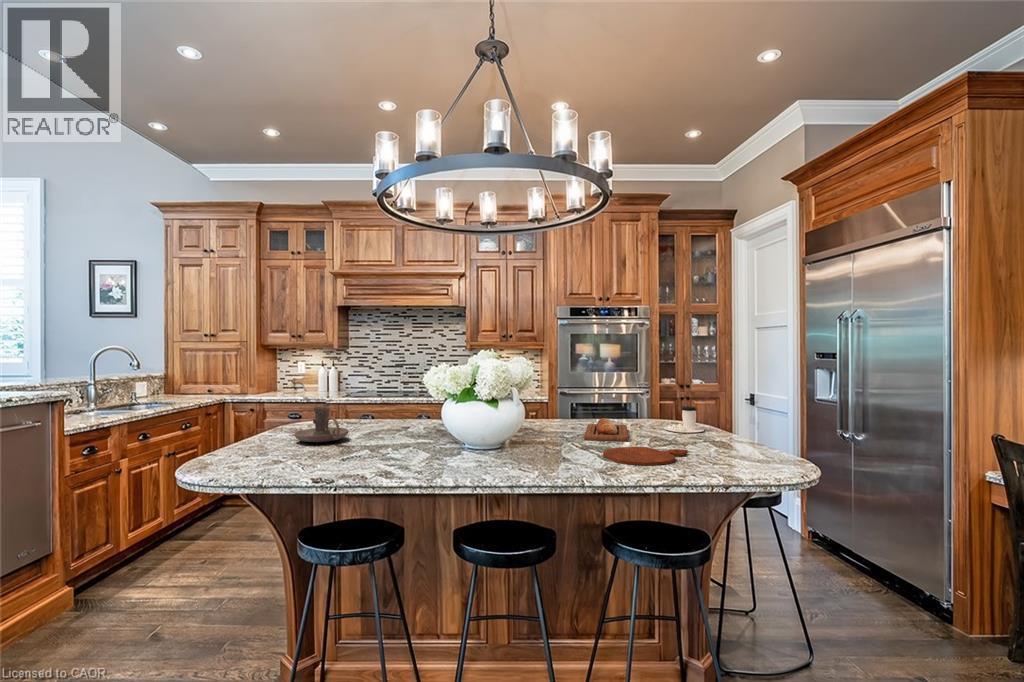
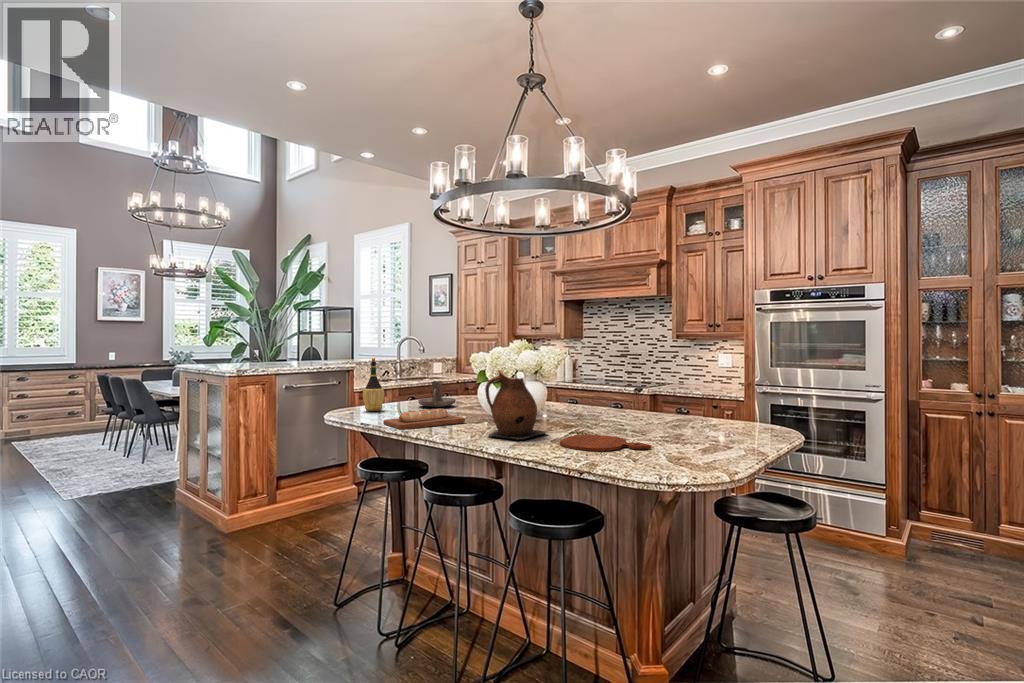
wine bottle: none [239,379,275,461] -> present [363,358,385,411]
ceramic pitcher: none [517,387,583,467] -> present [485,370,547,440]
coffee cup: present [664,406,704,433] -> none [729,408,780,439]
bread loaf: present [584,418,628,442] -> present [383,408,465,430]

